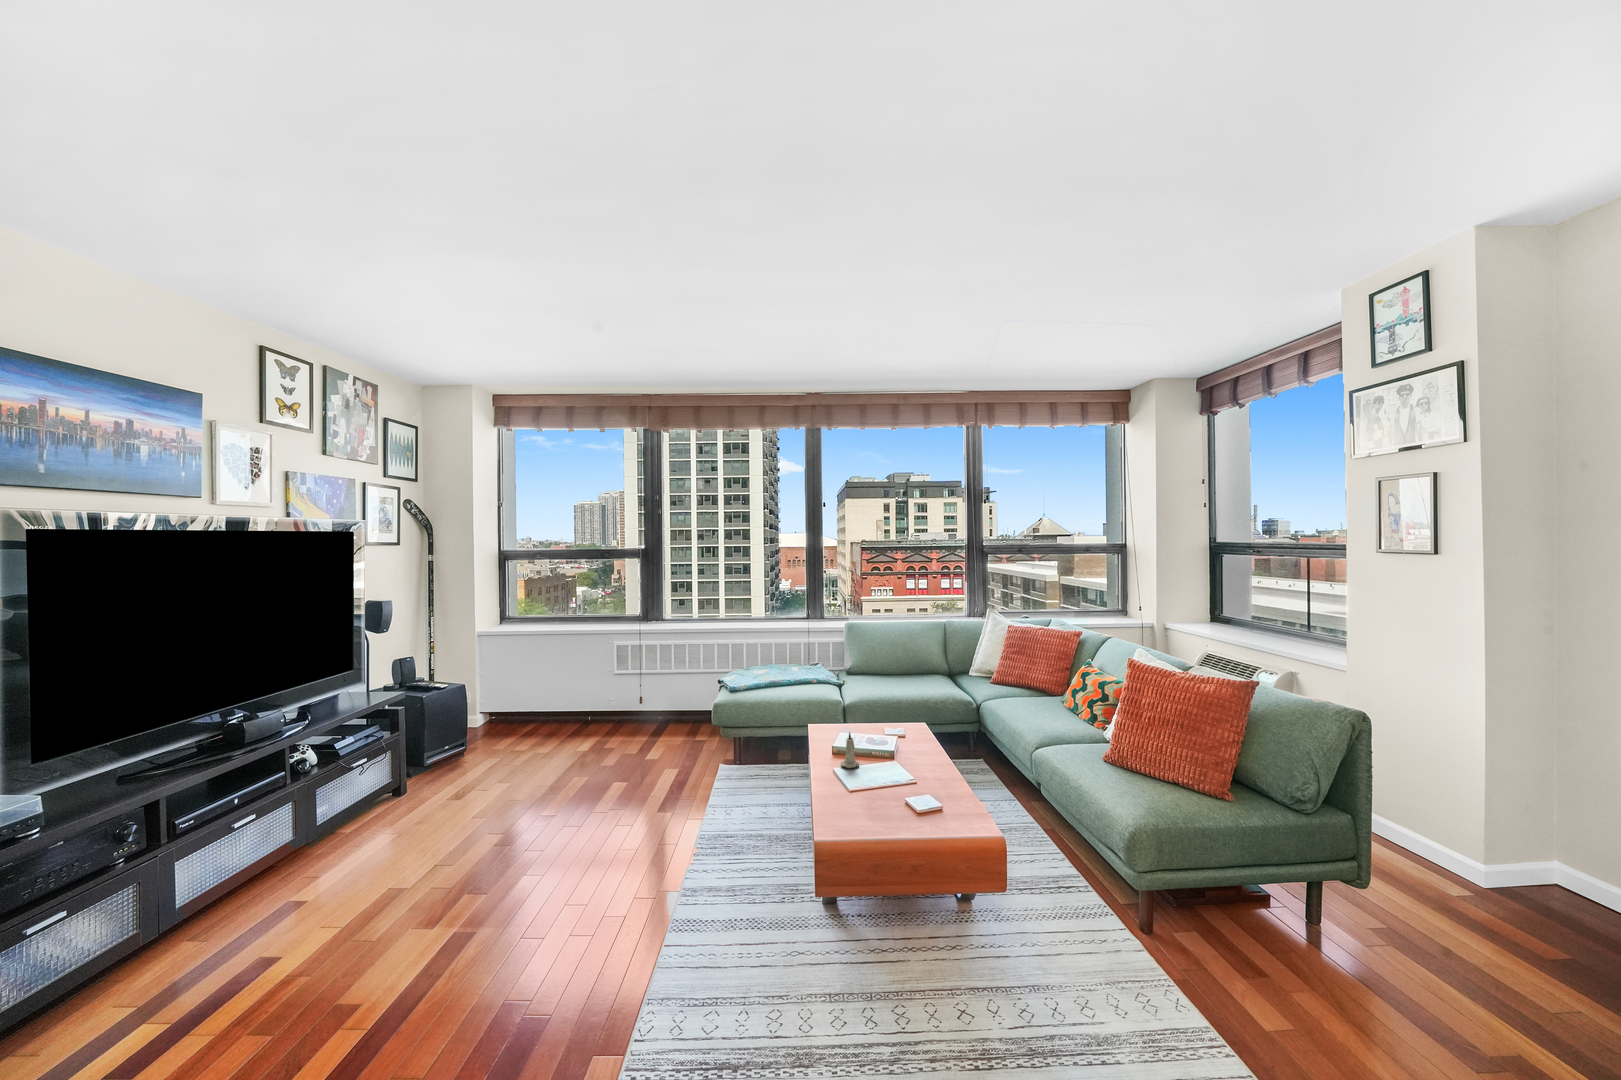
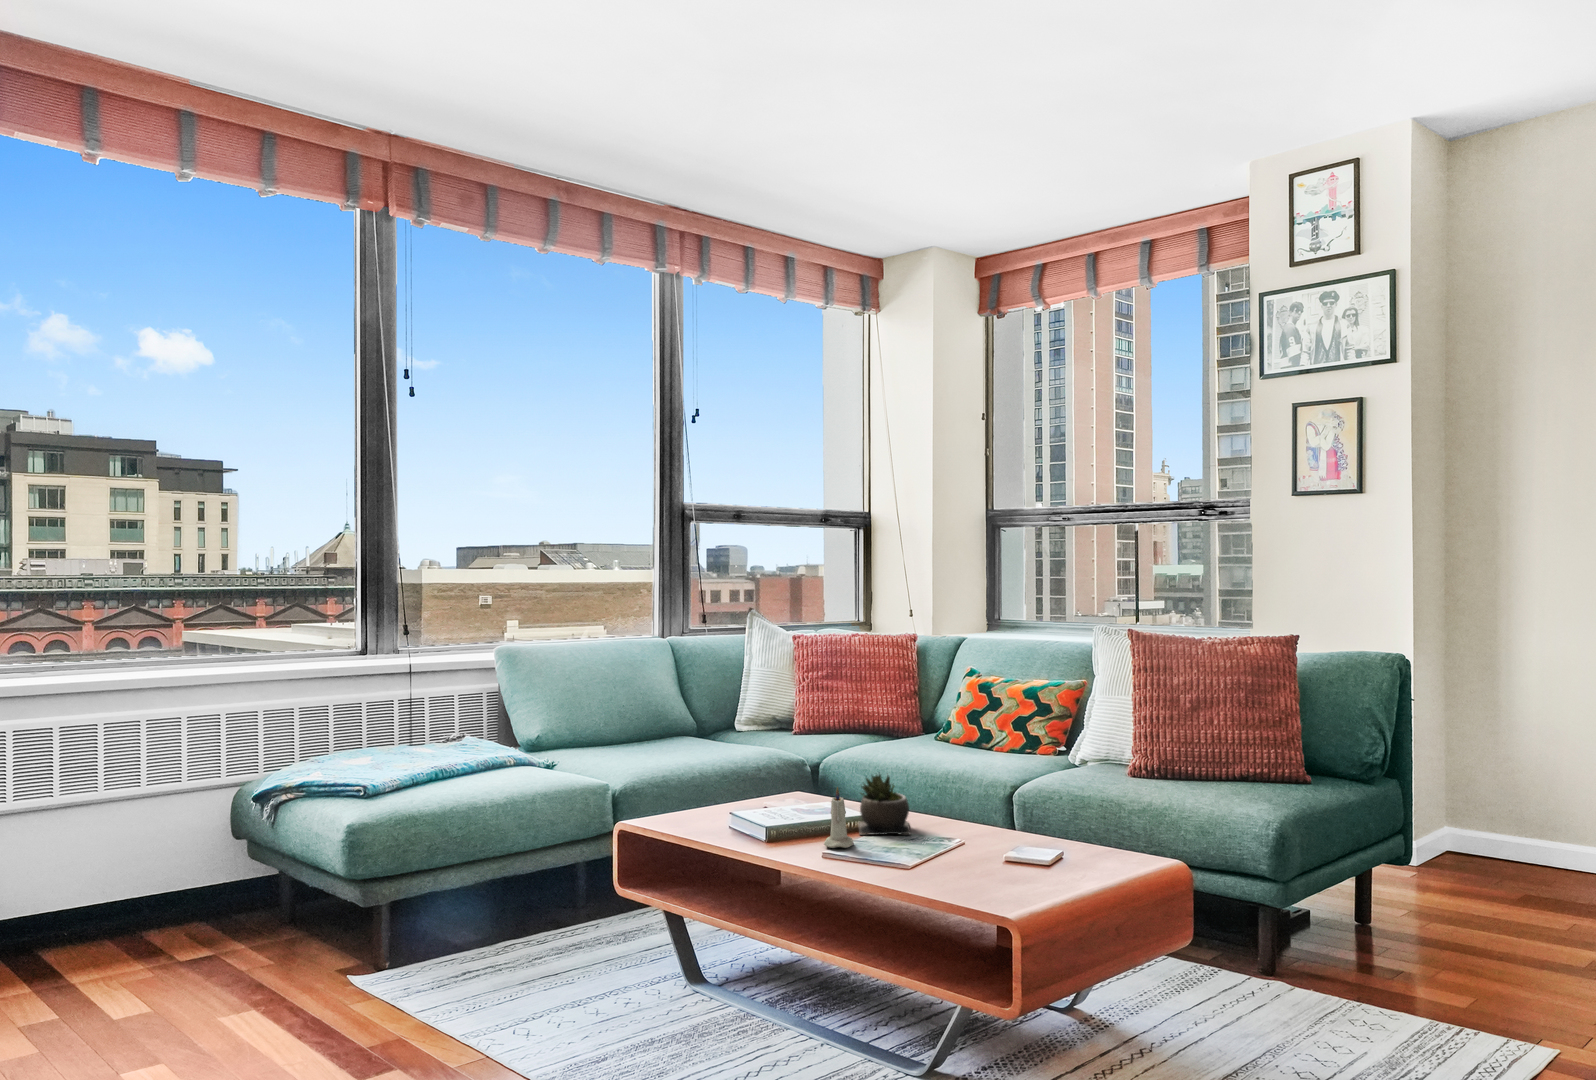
succulent plant: none [874,727,917,769] -> present [858,774,911,835]

